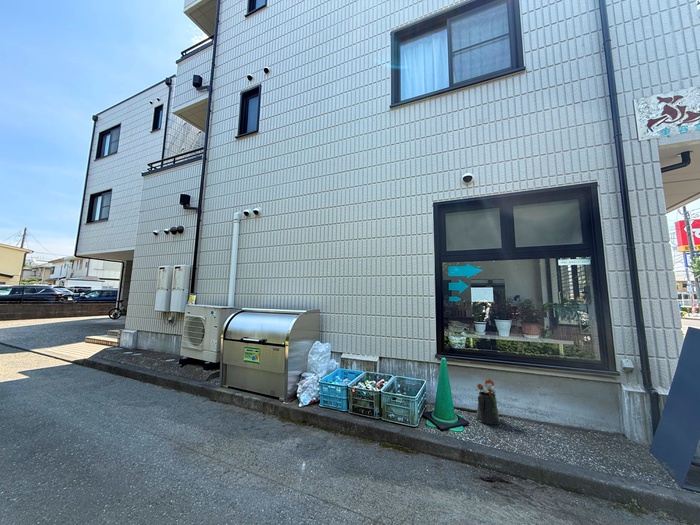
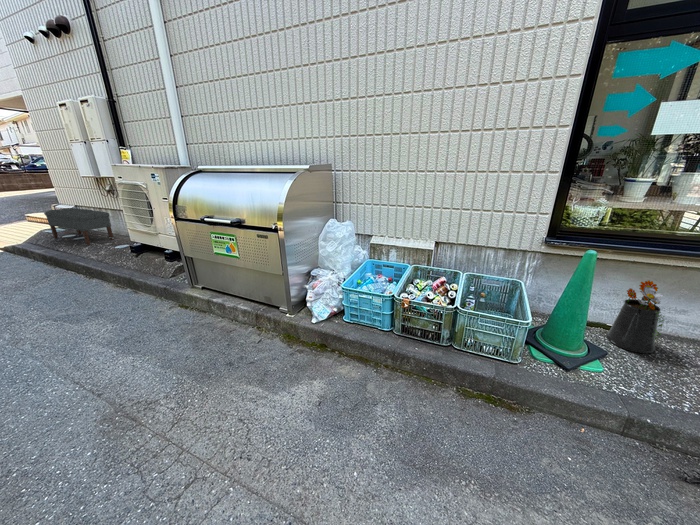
bench: none [118,333,165,360] -> present [44,208,114,245]

